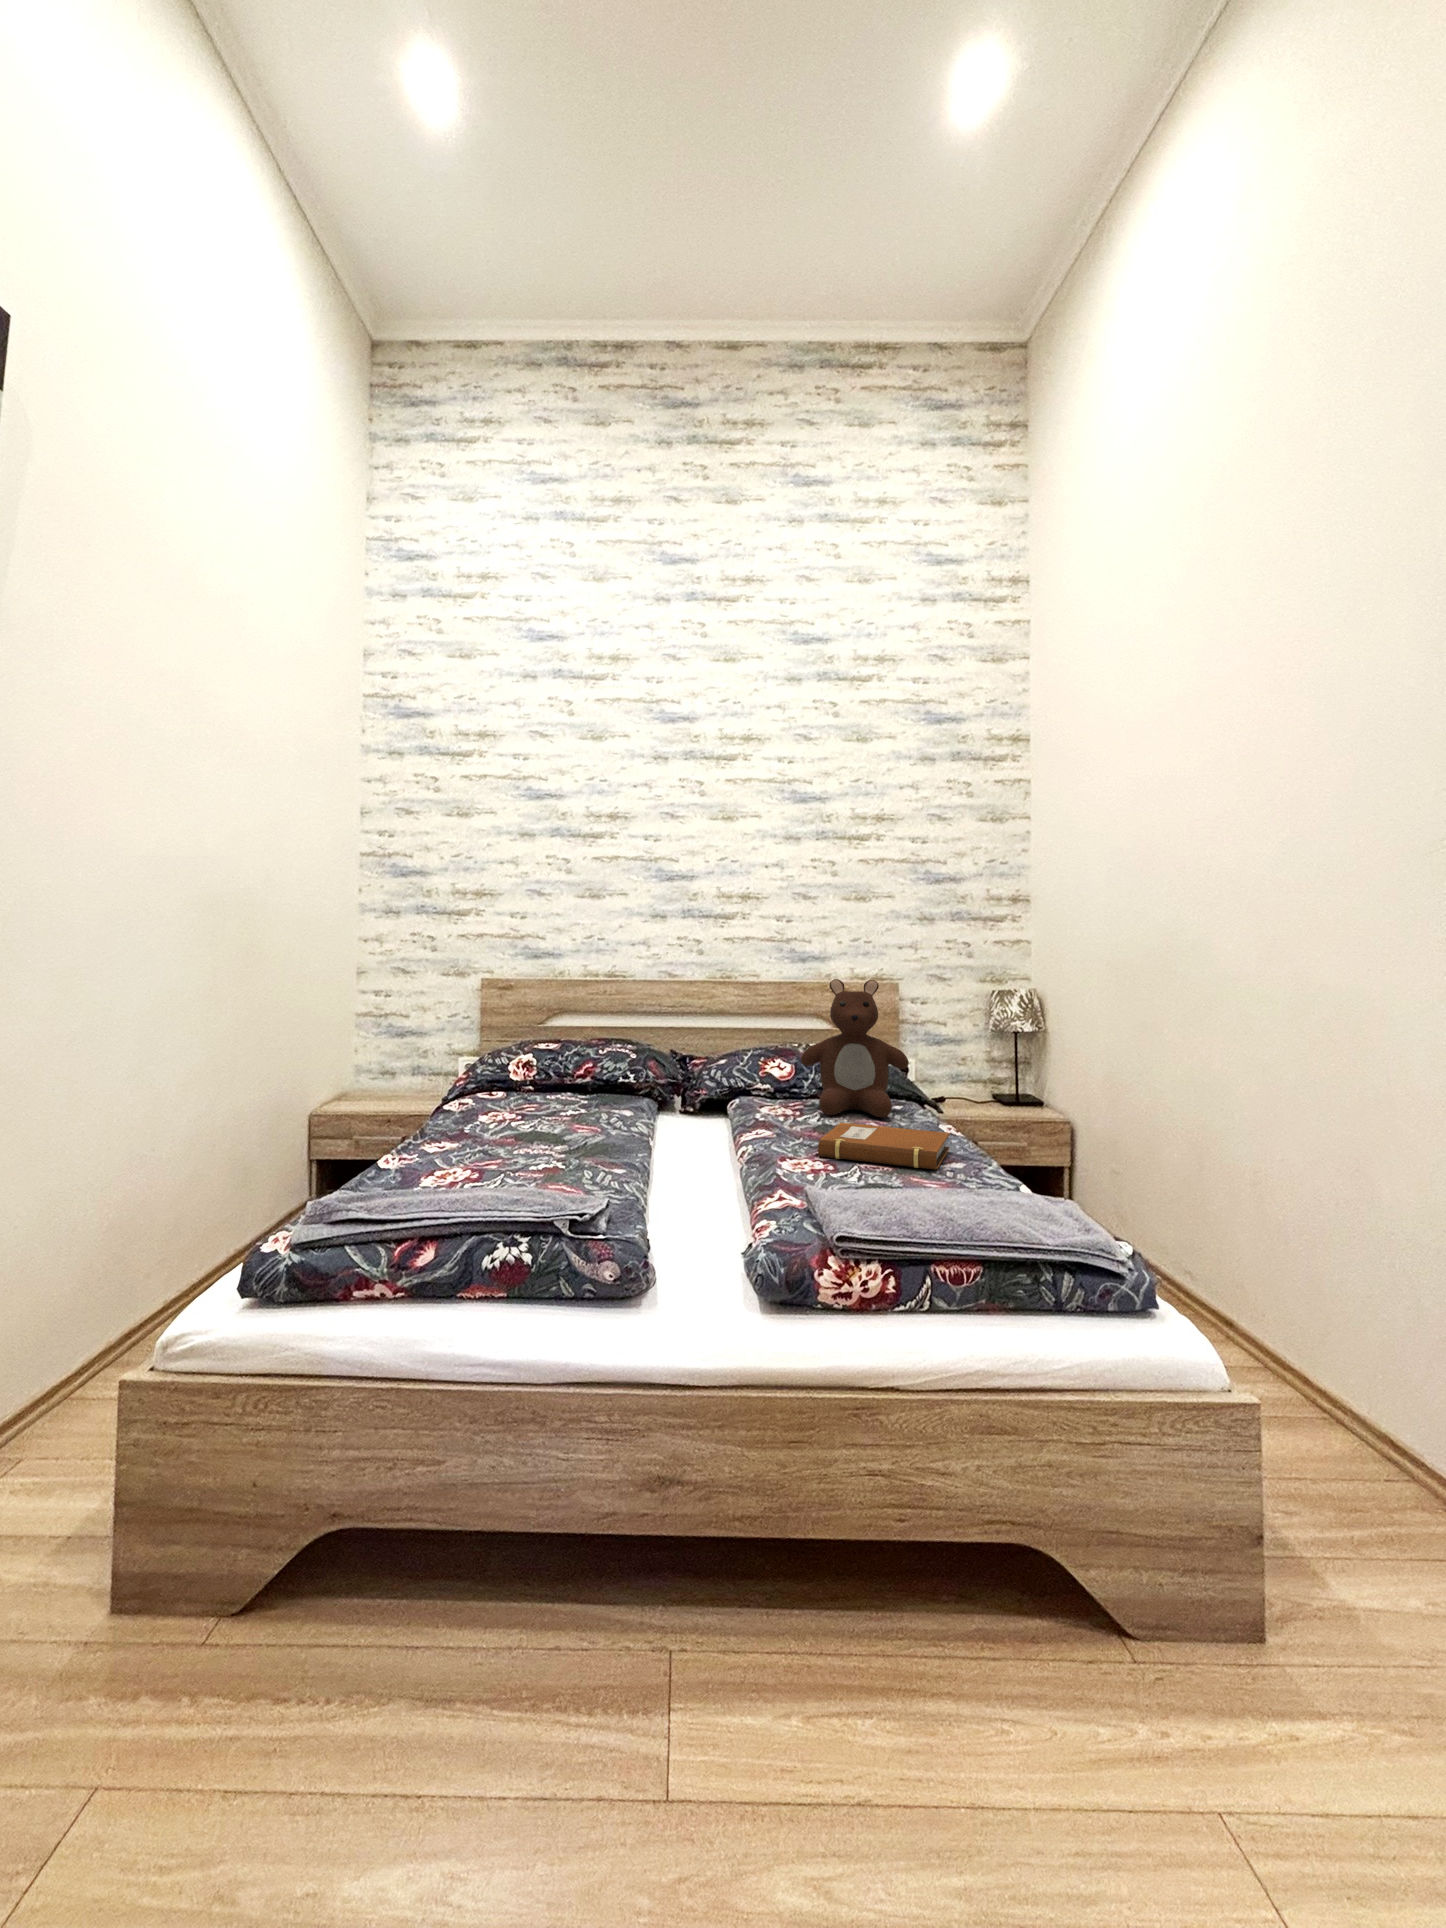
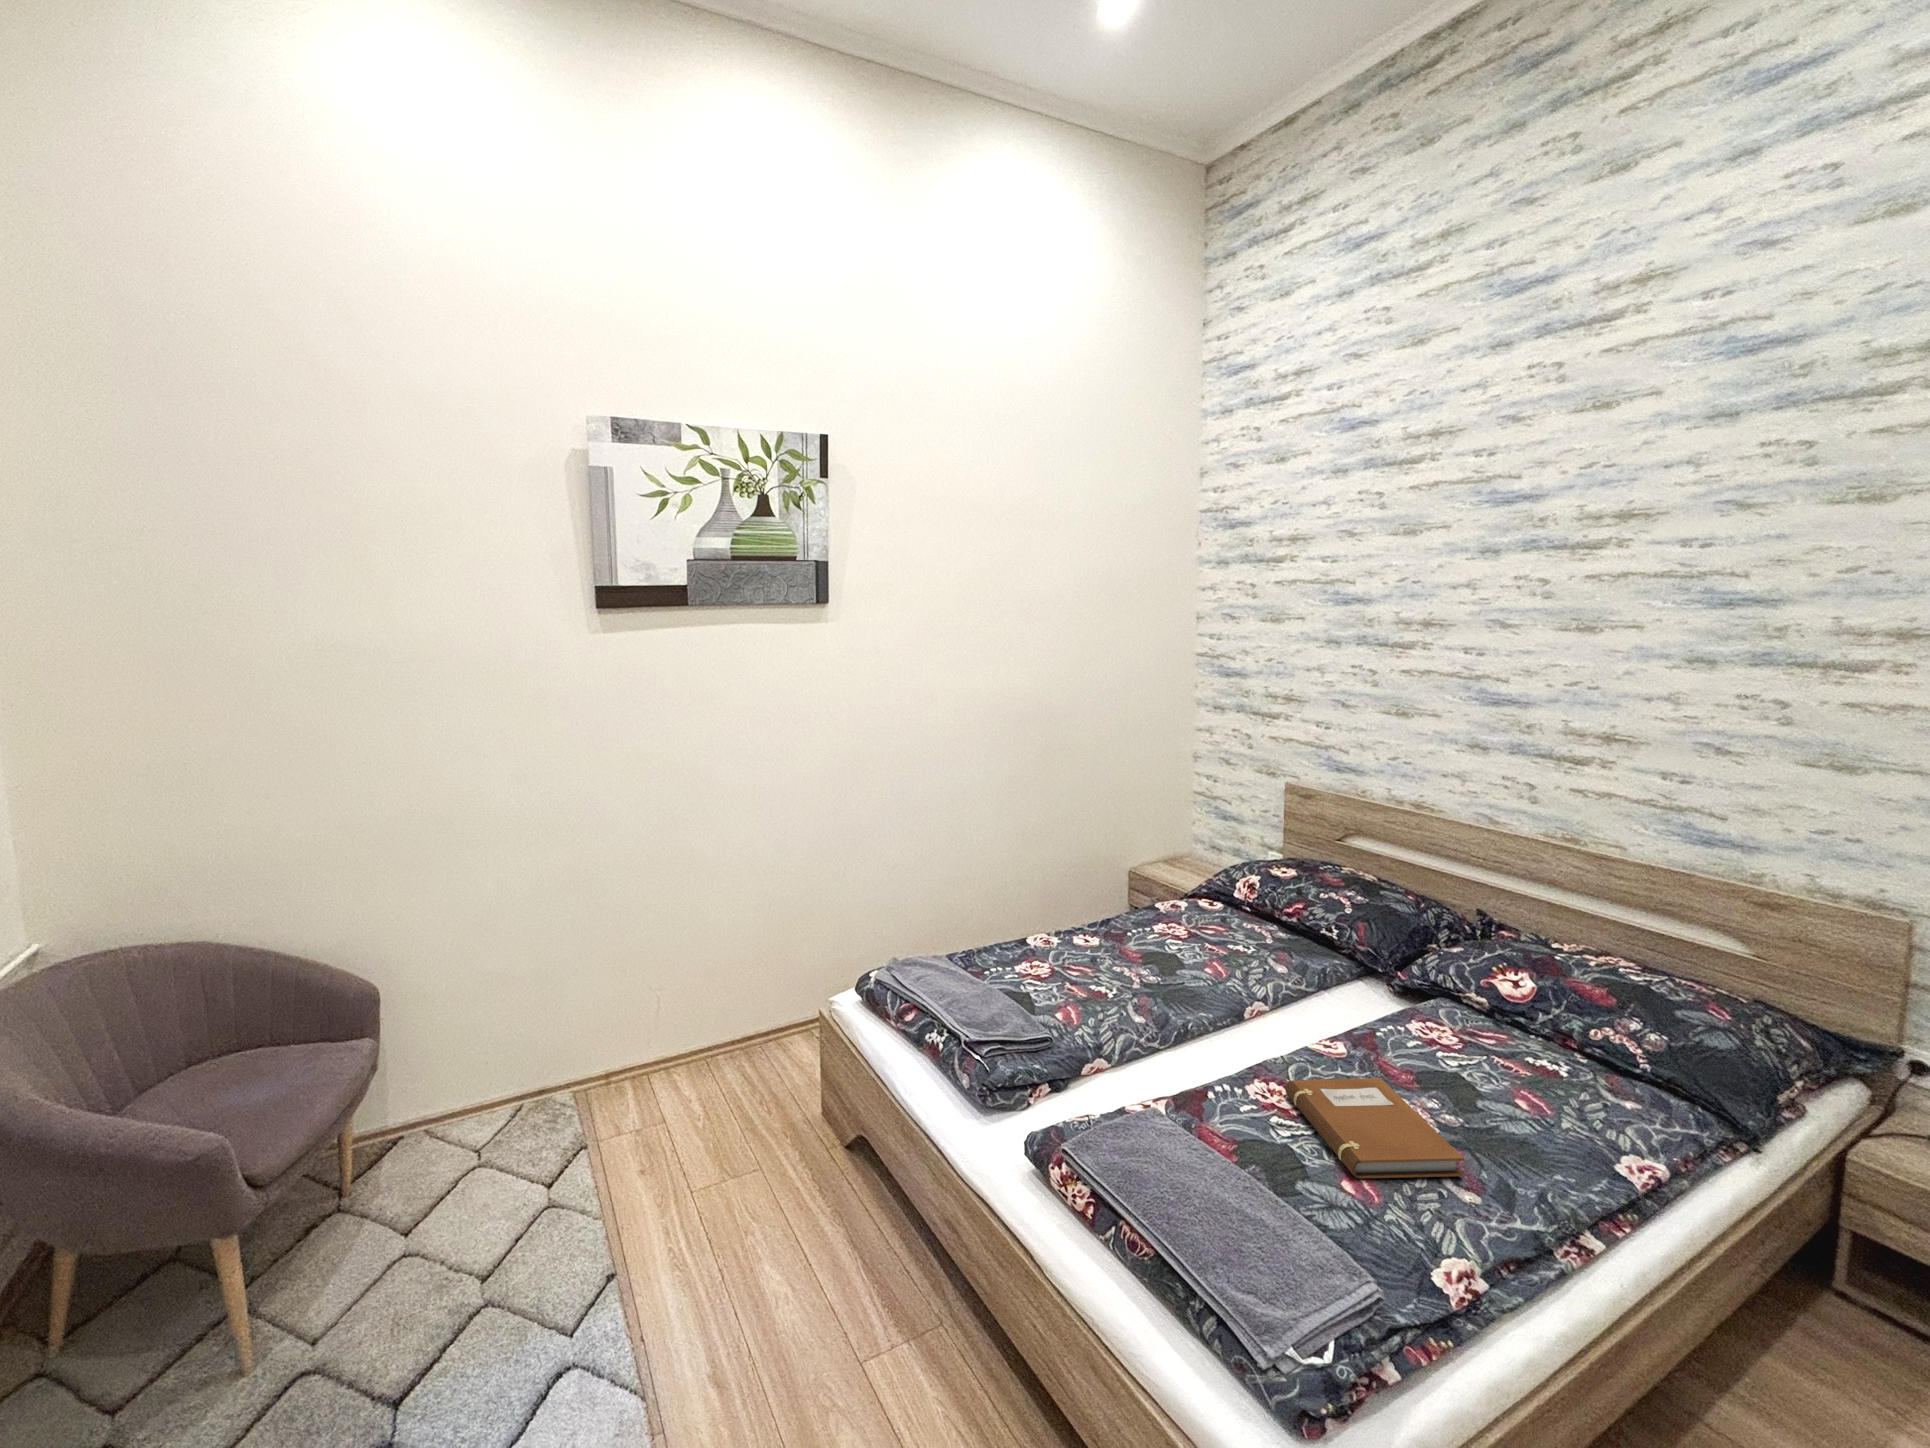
teddy bear: present [801,979,909,1118] -> none [1455,911,1630,1105]

